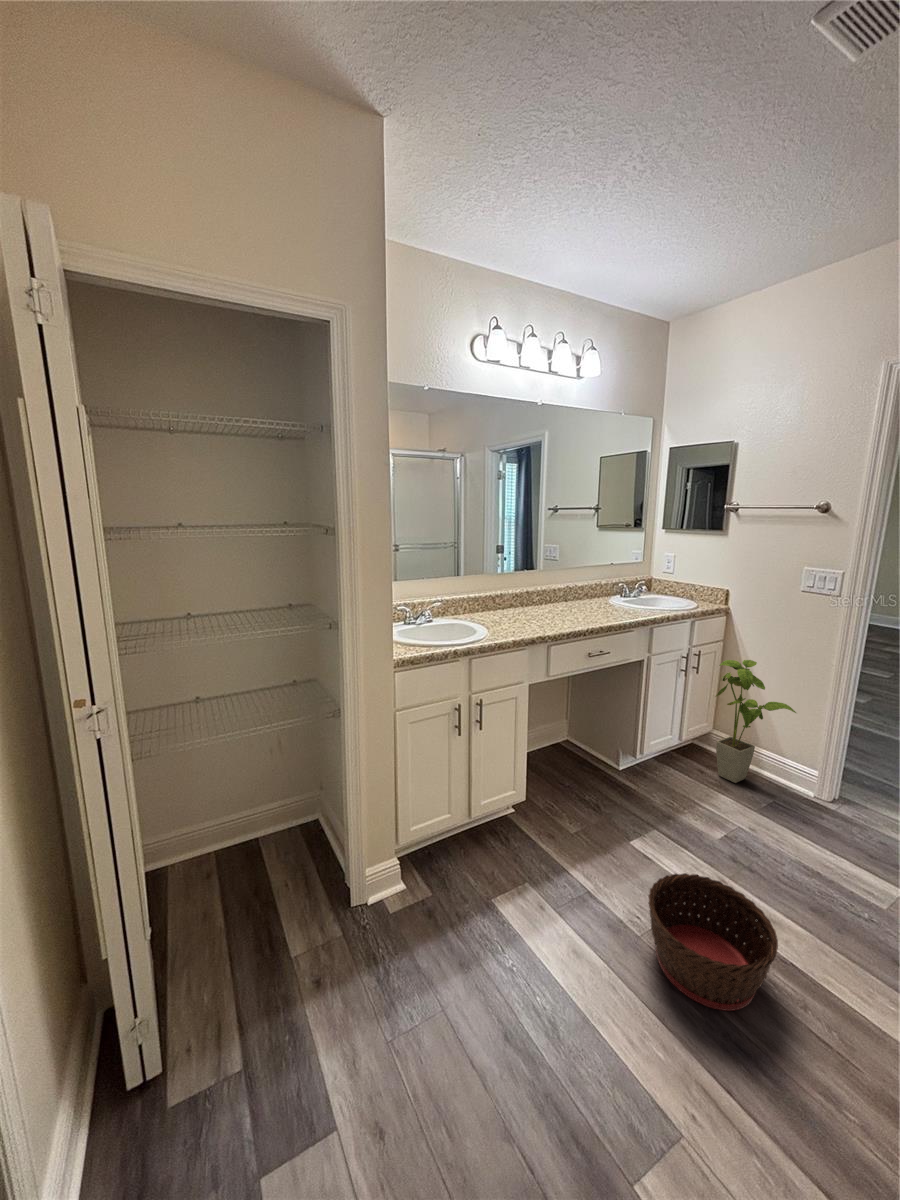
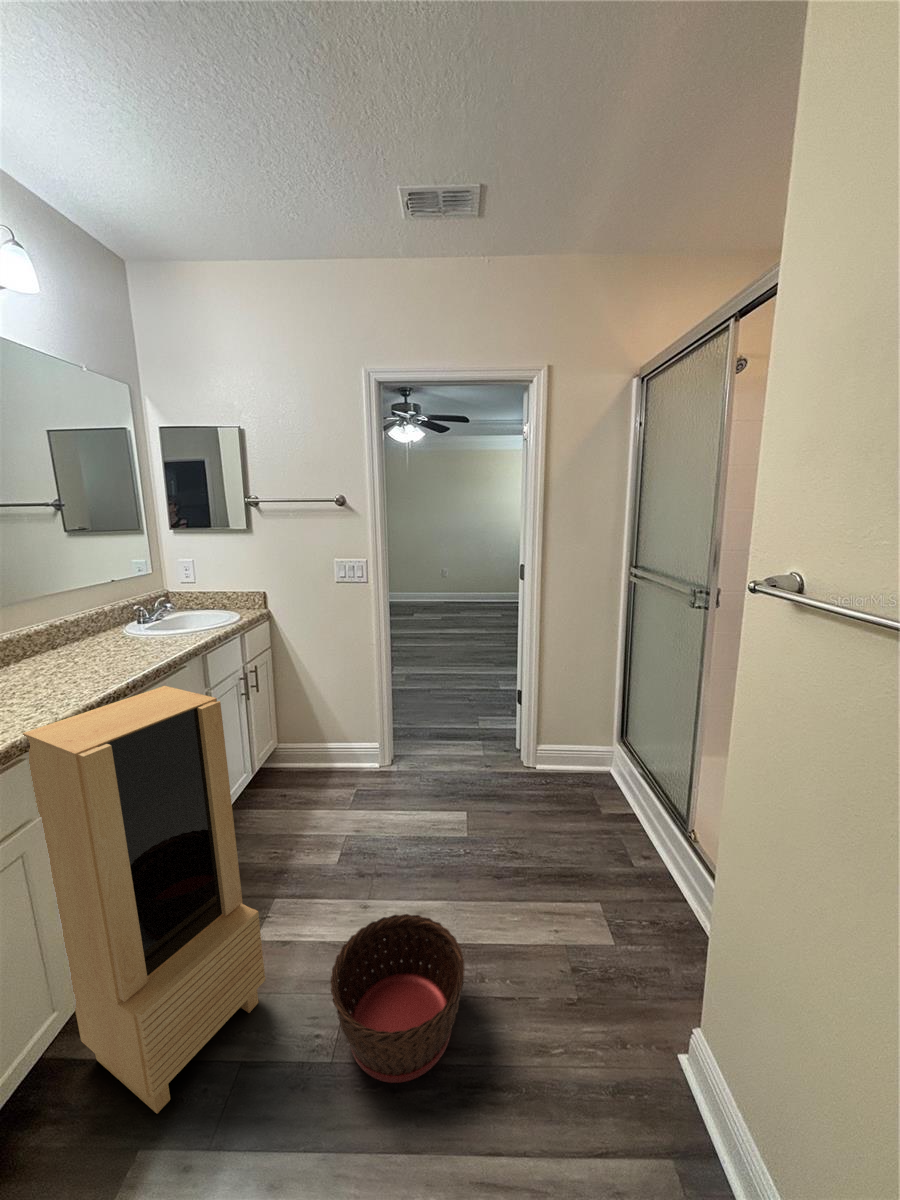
storage cabinet: none [521,635,628,877] -> present [23,686,265,1113]
house plant: present [715,660,796,783] -> none [281,660,357,791]

